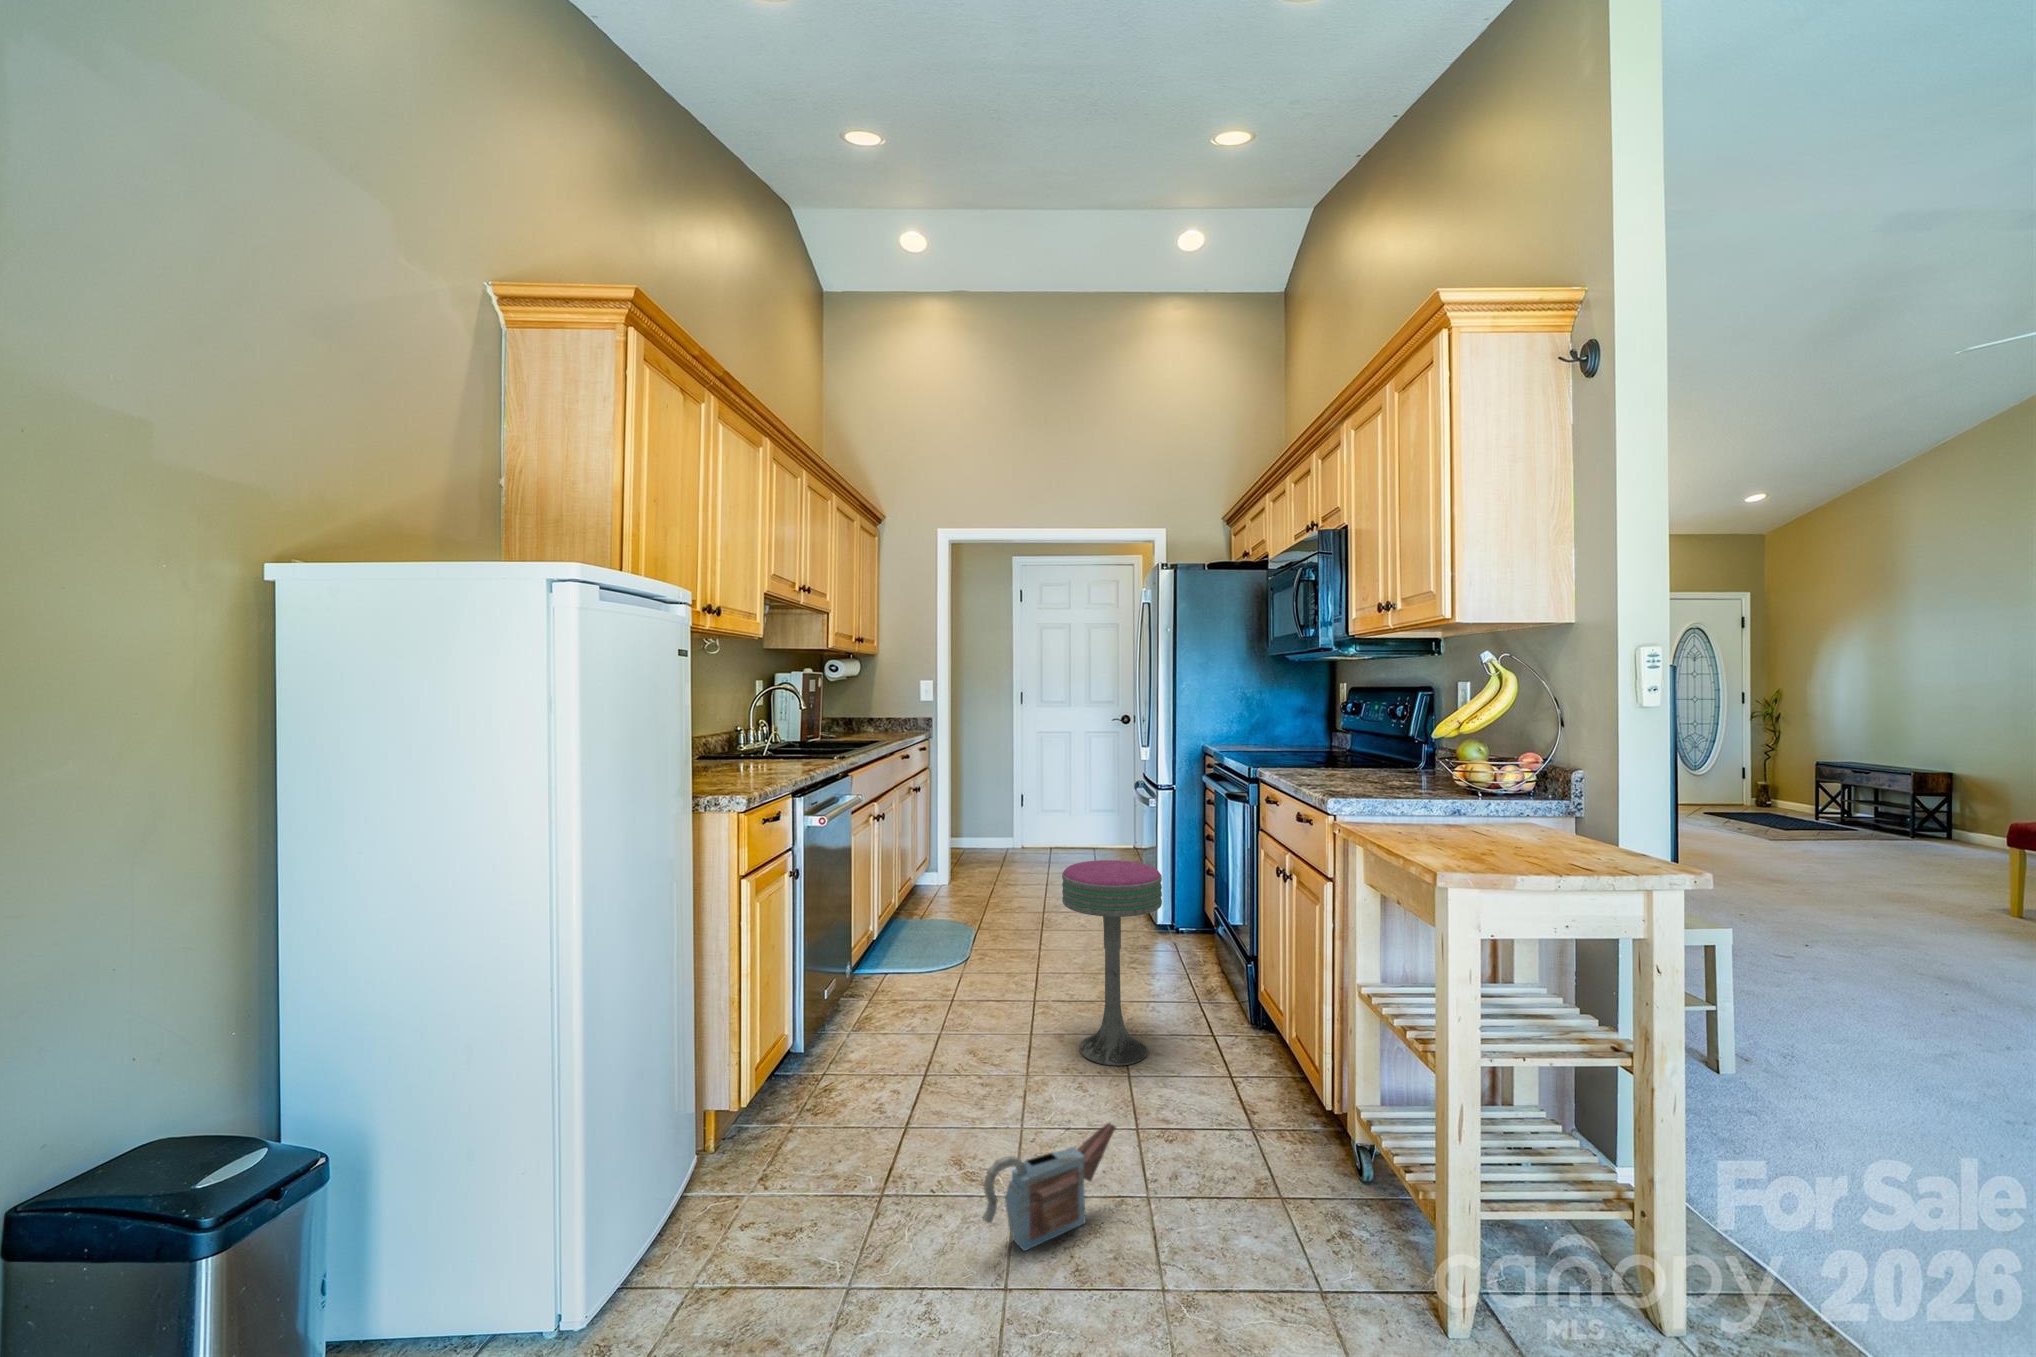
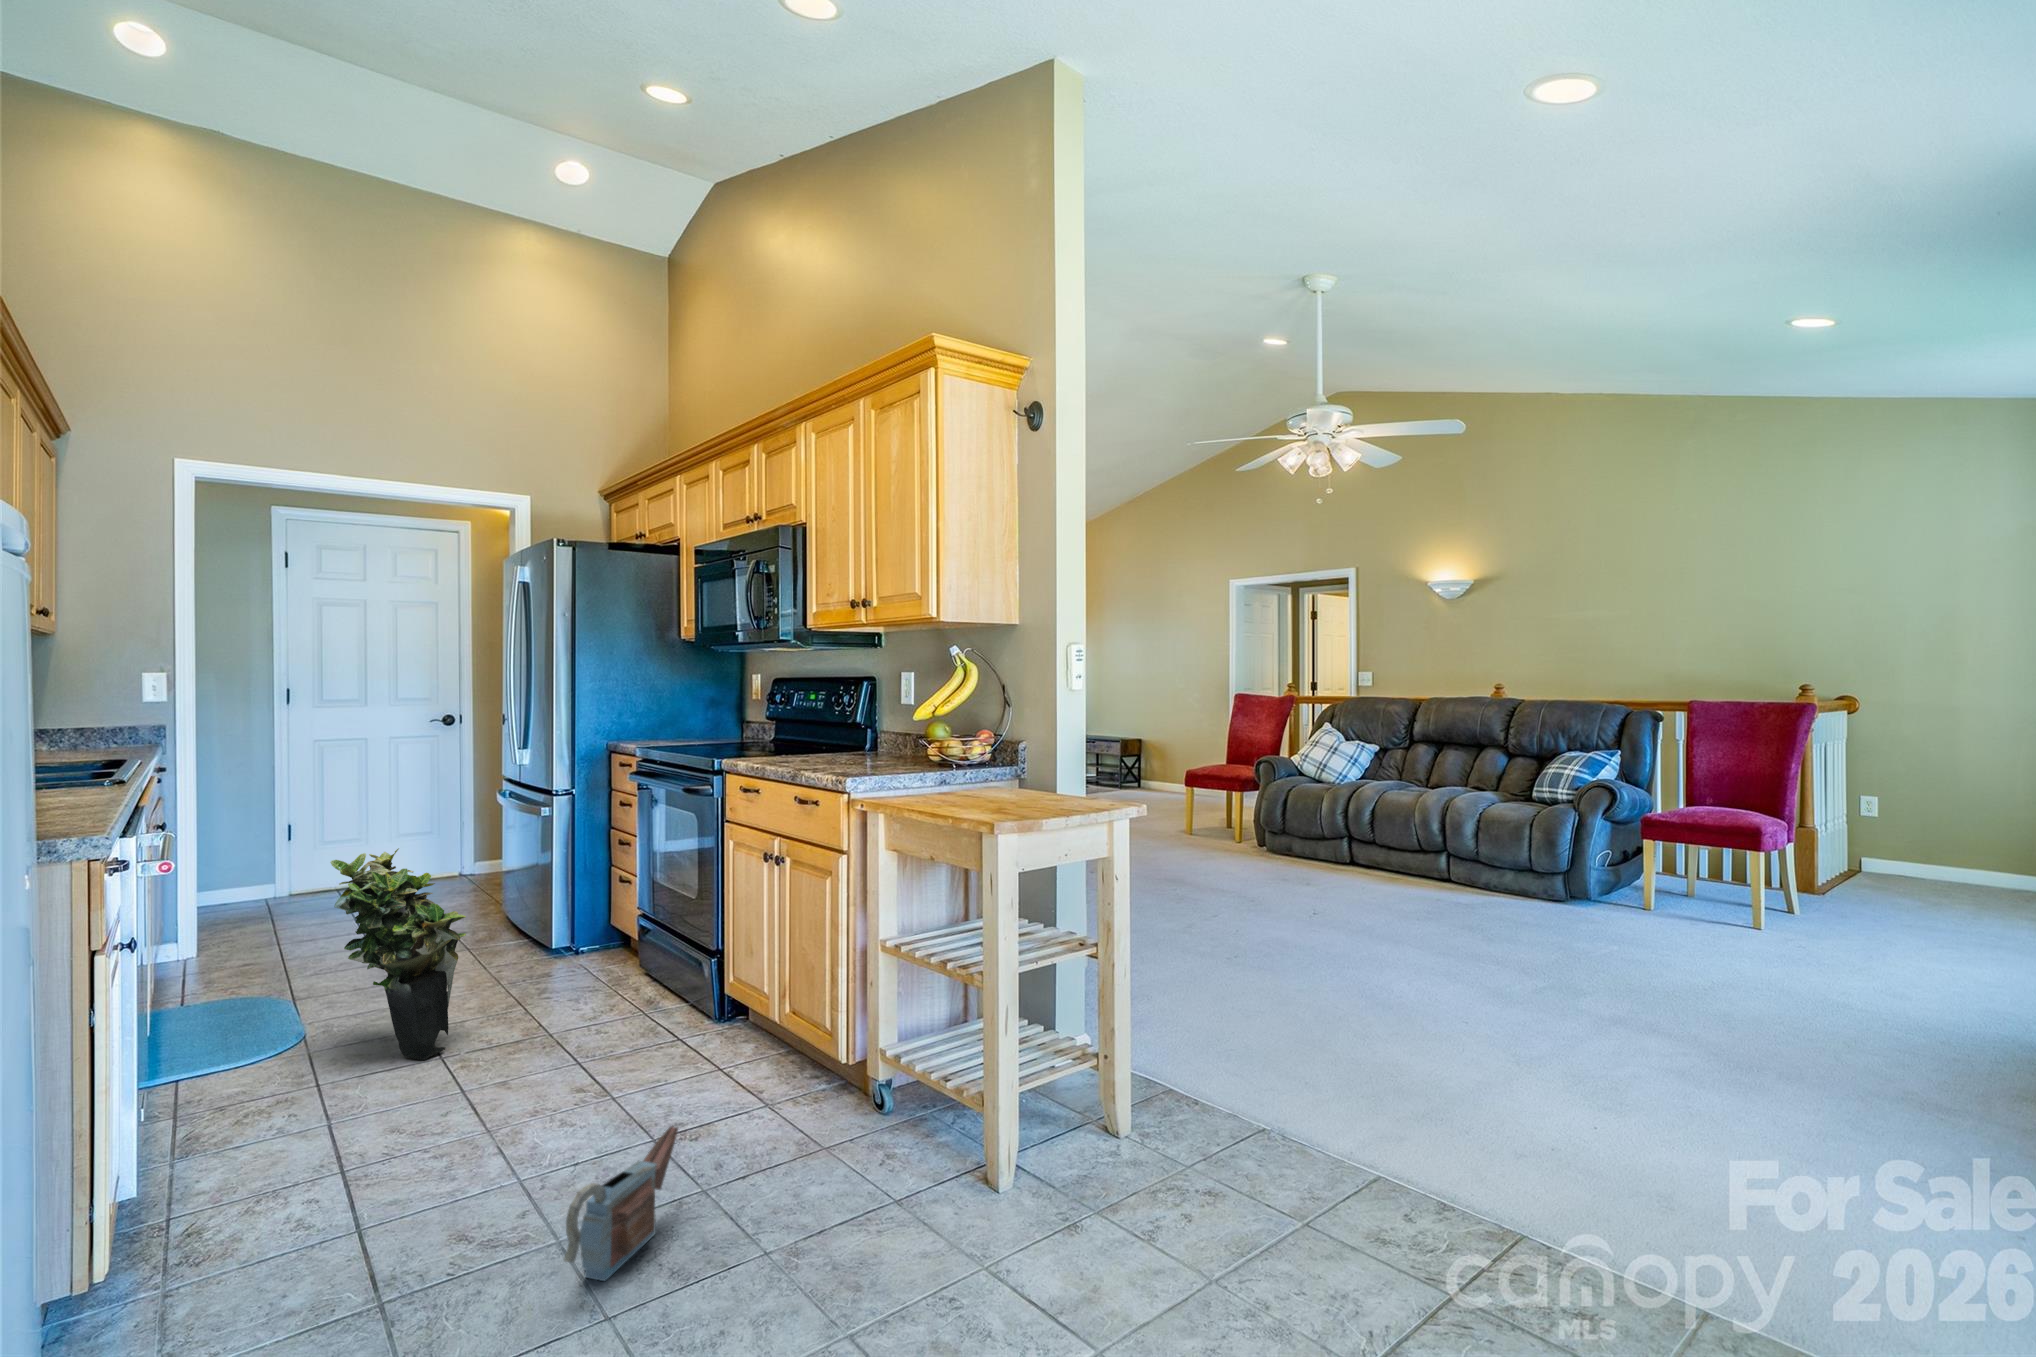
potted plant: none [965,830,1055,998] -> present [330,848,466,1060]
bar stool: present [1062,860,1162,1066] -> none [523,865,649,1099]

